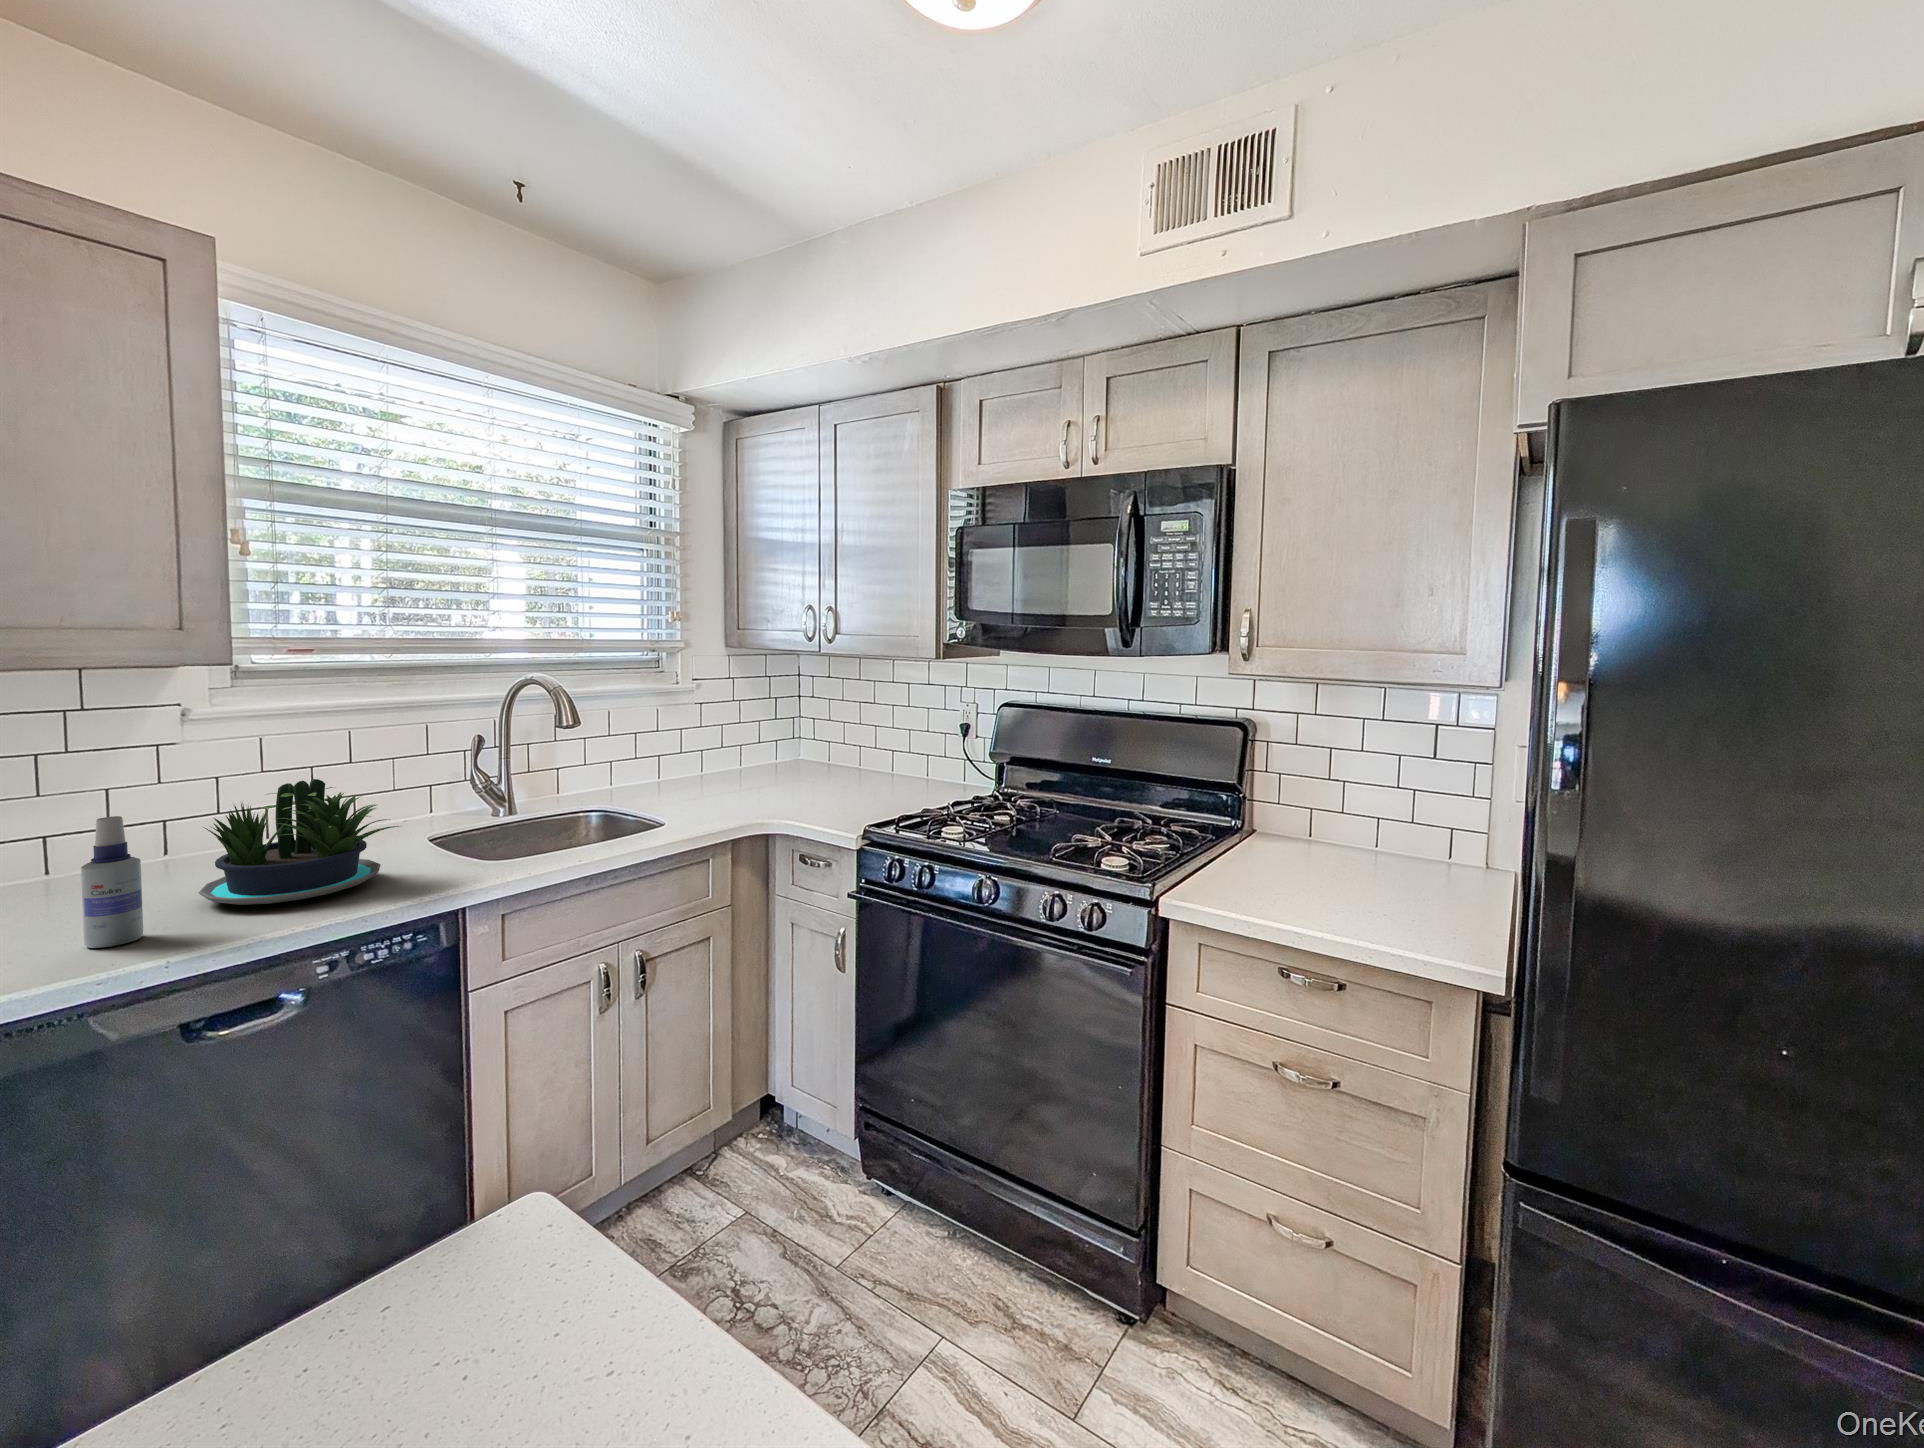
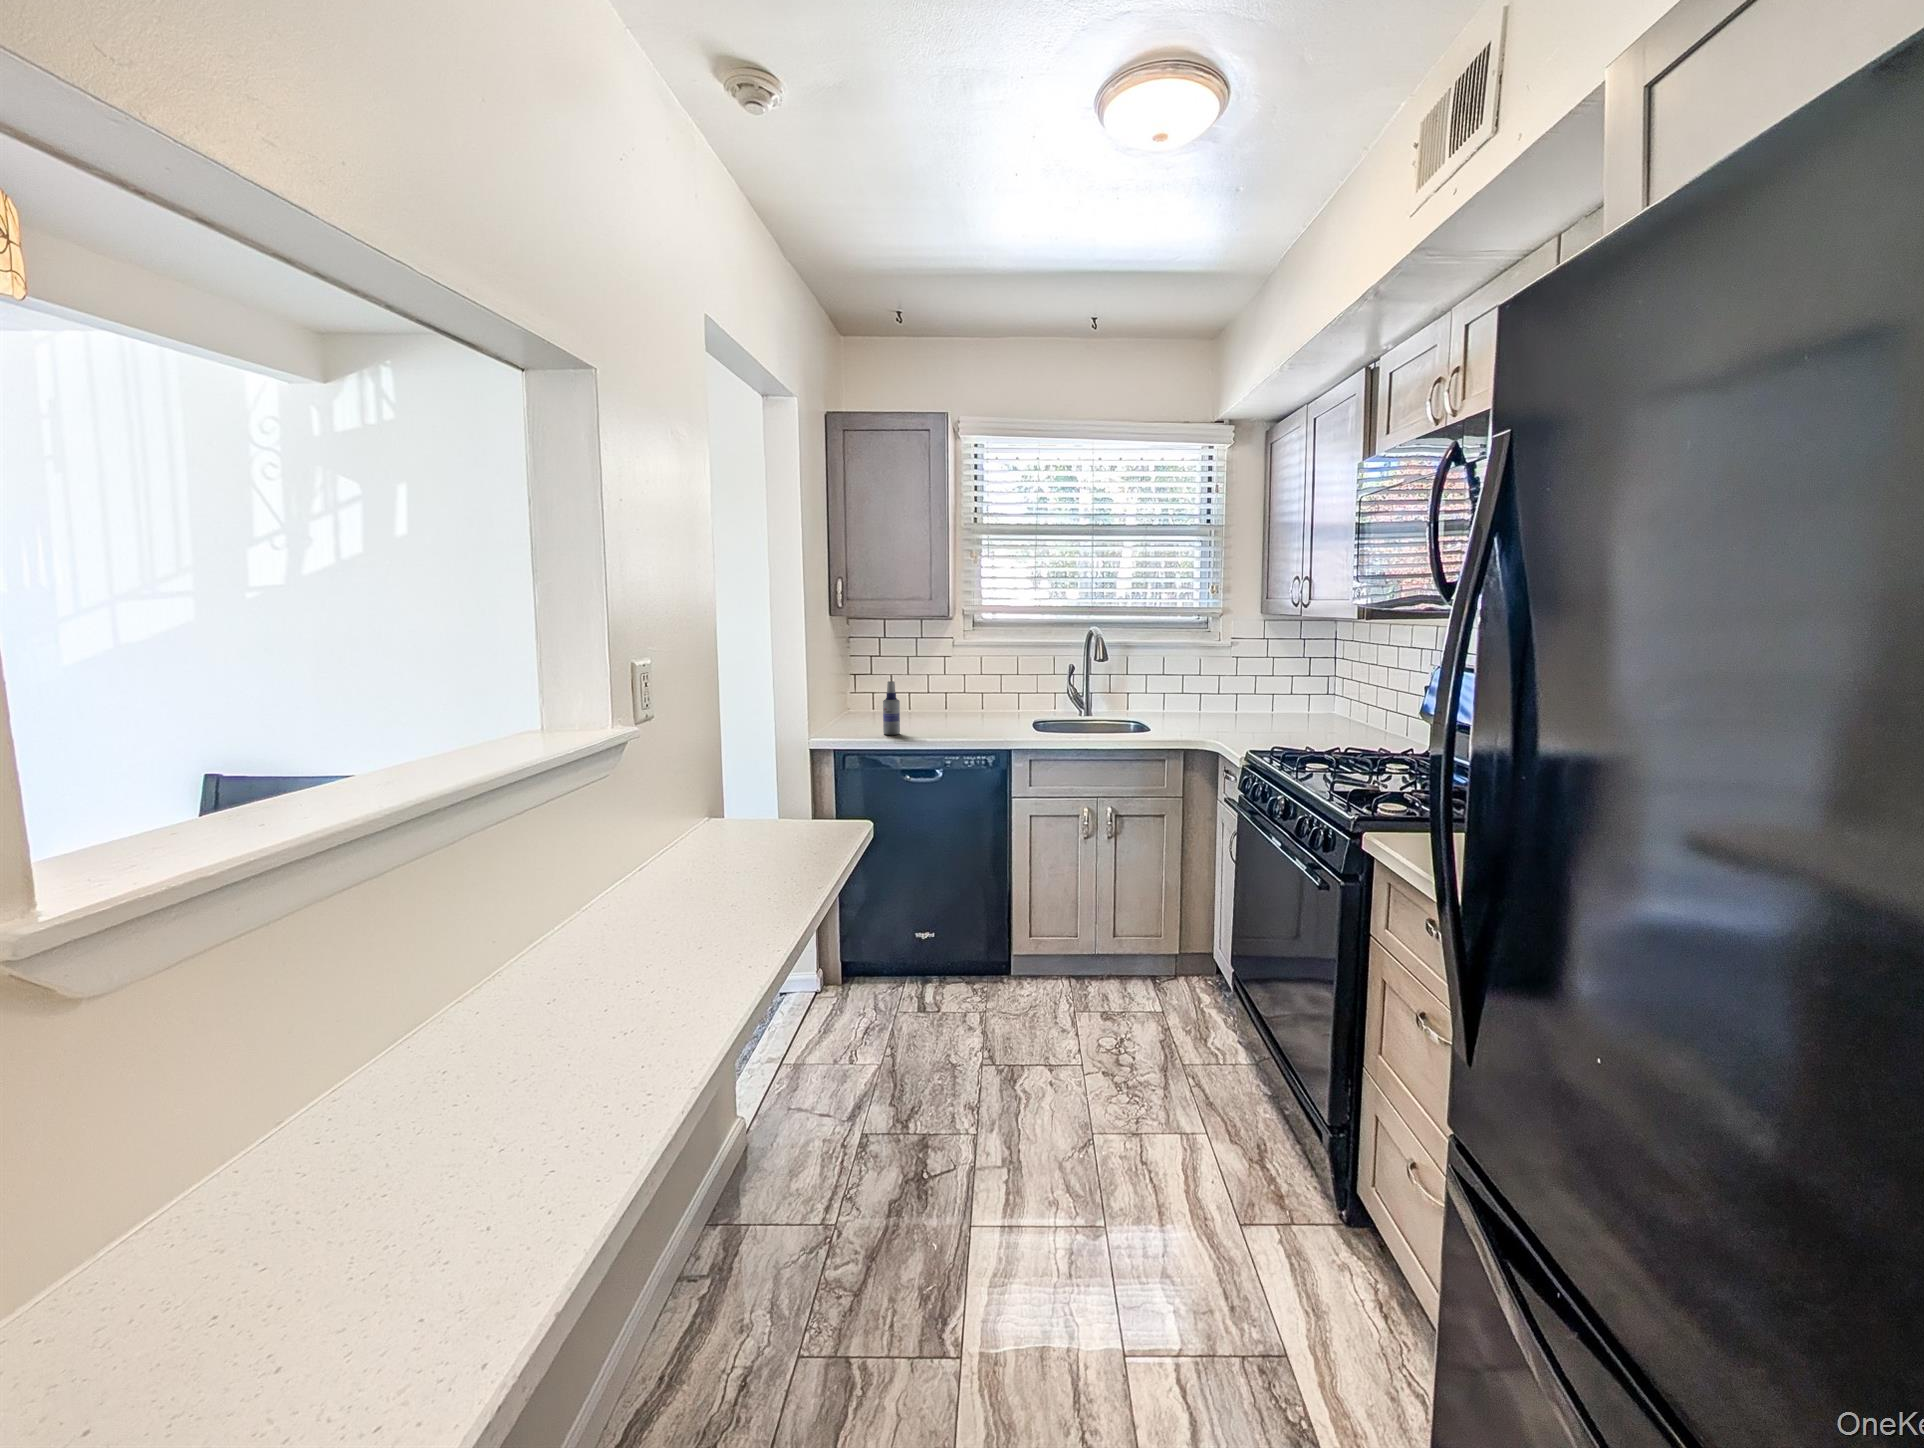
potted plant: present [199,779,399,905] -> none [925,677,999,733]

